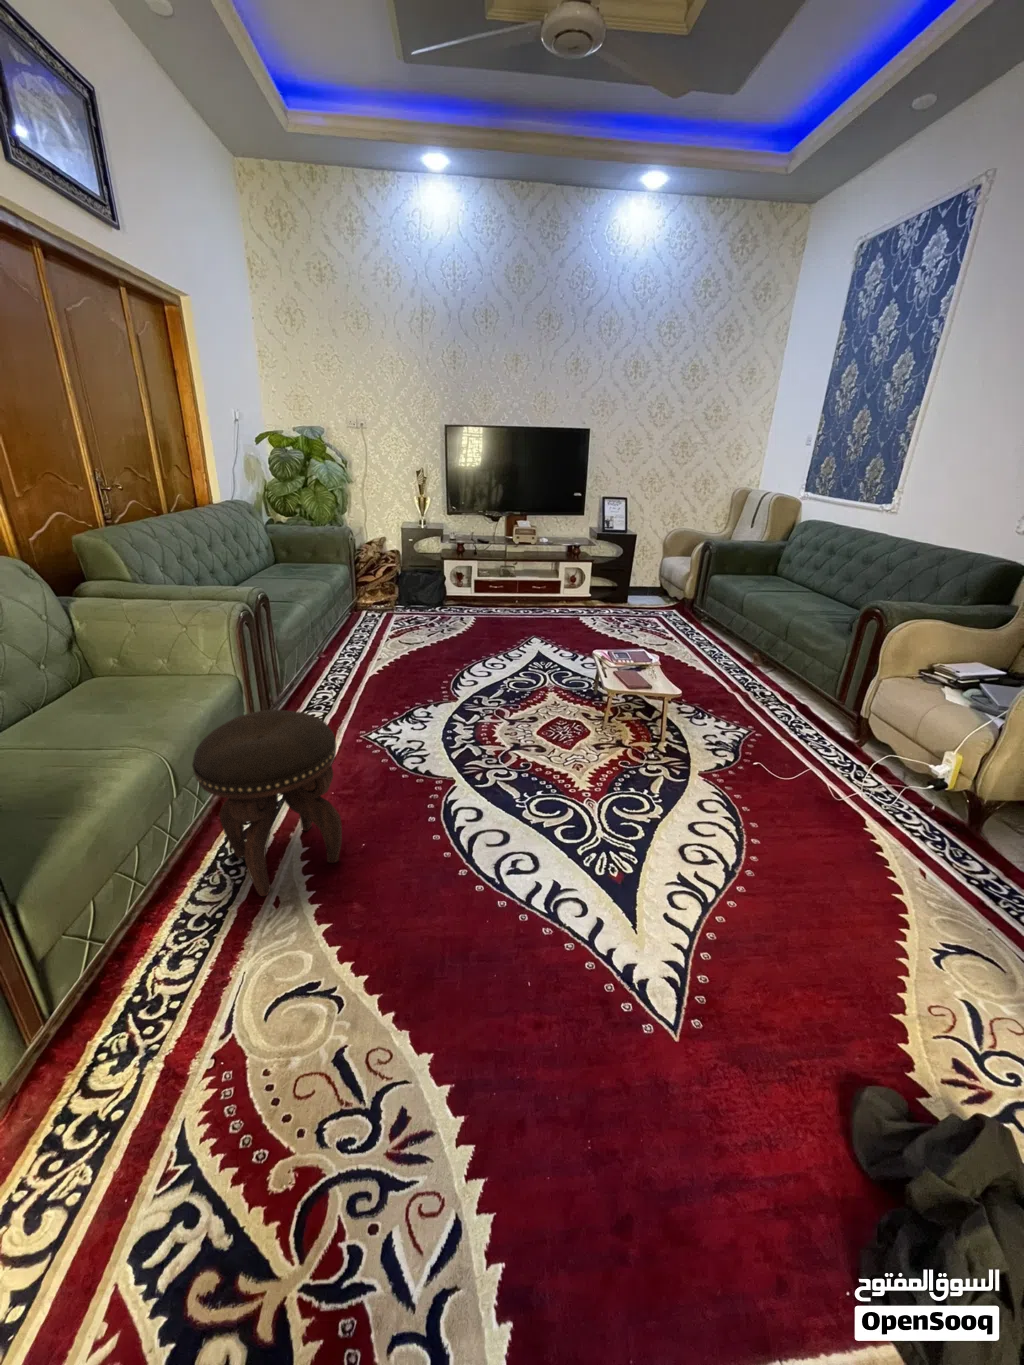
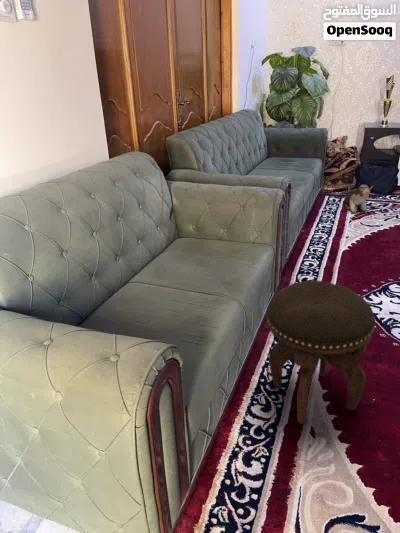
plush toy: none [382,594,407,629] -> present [343,185,373,213]

